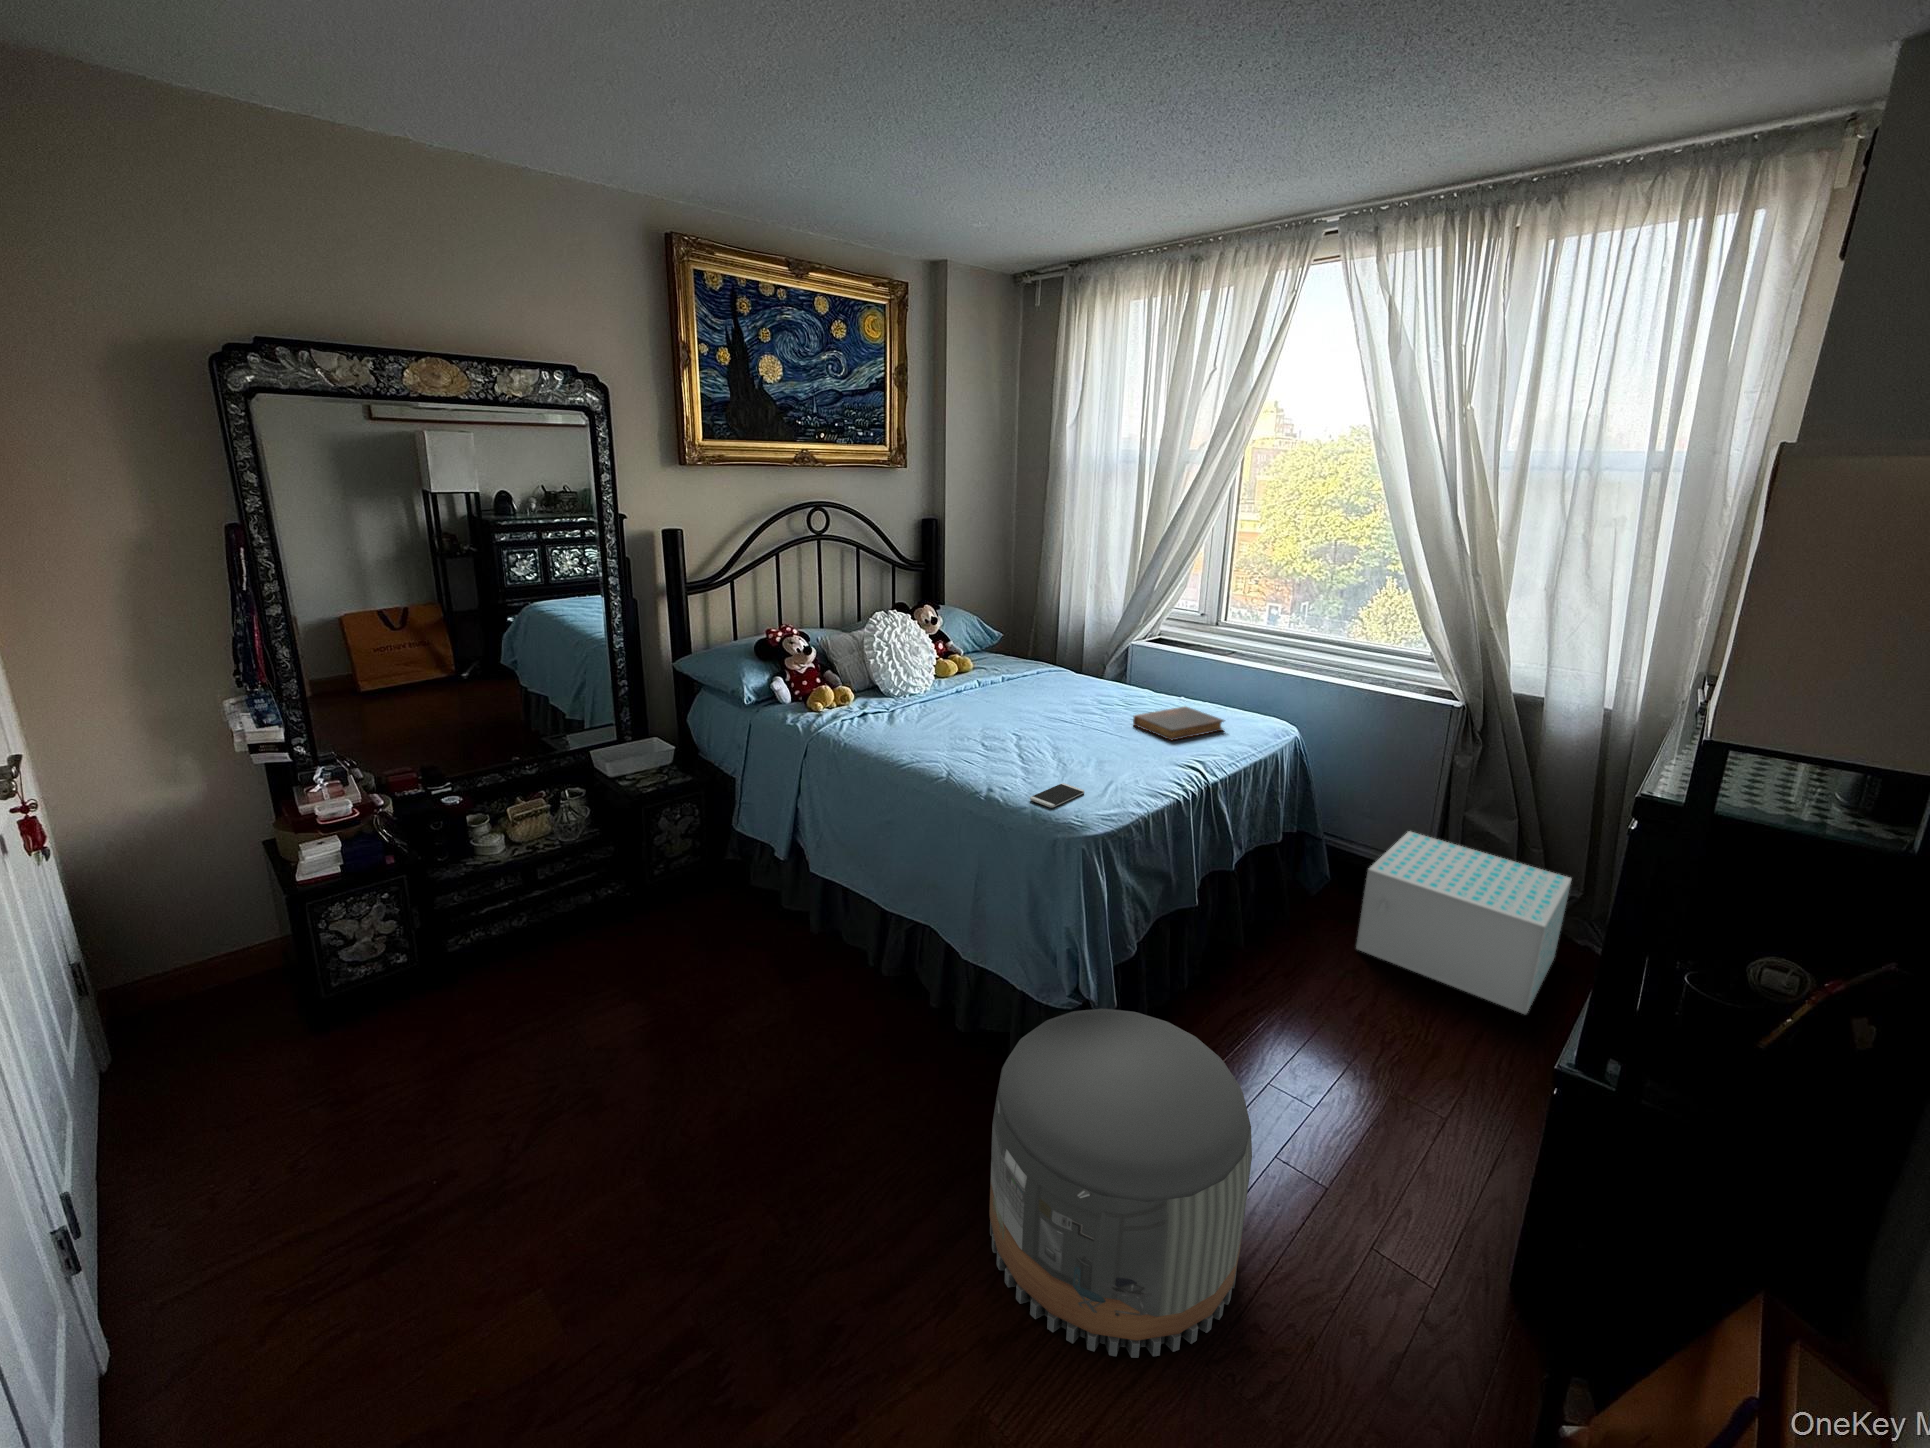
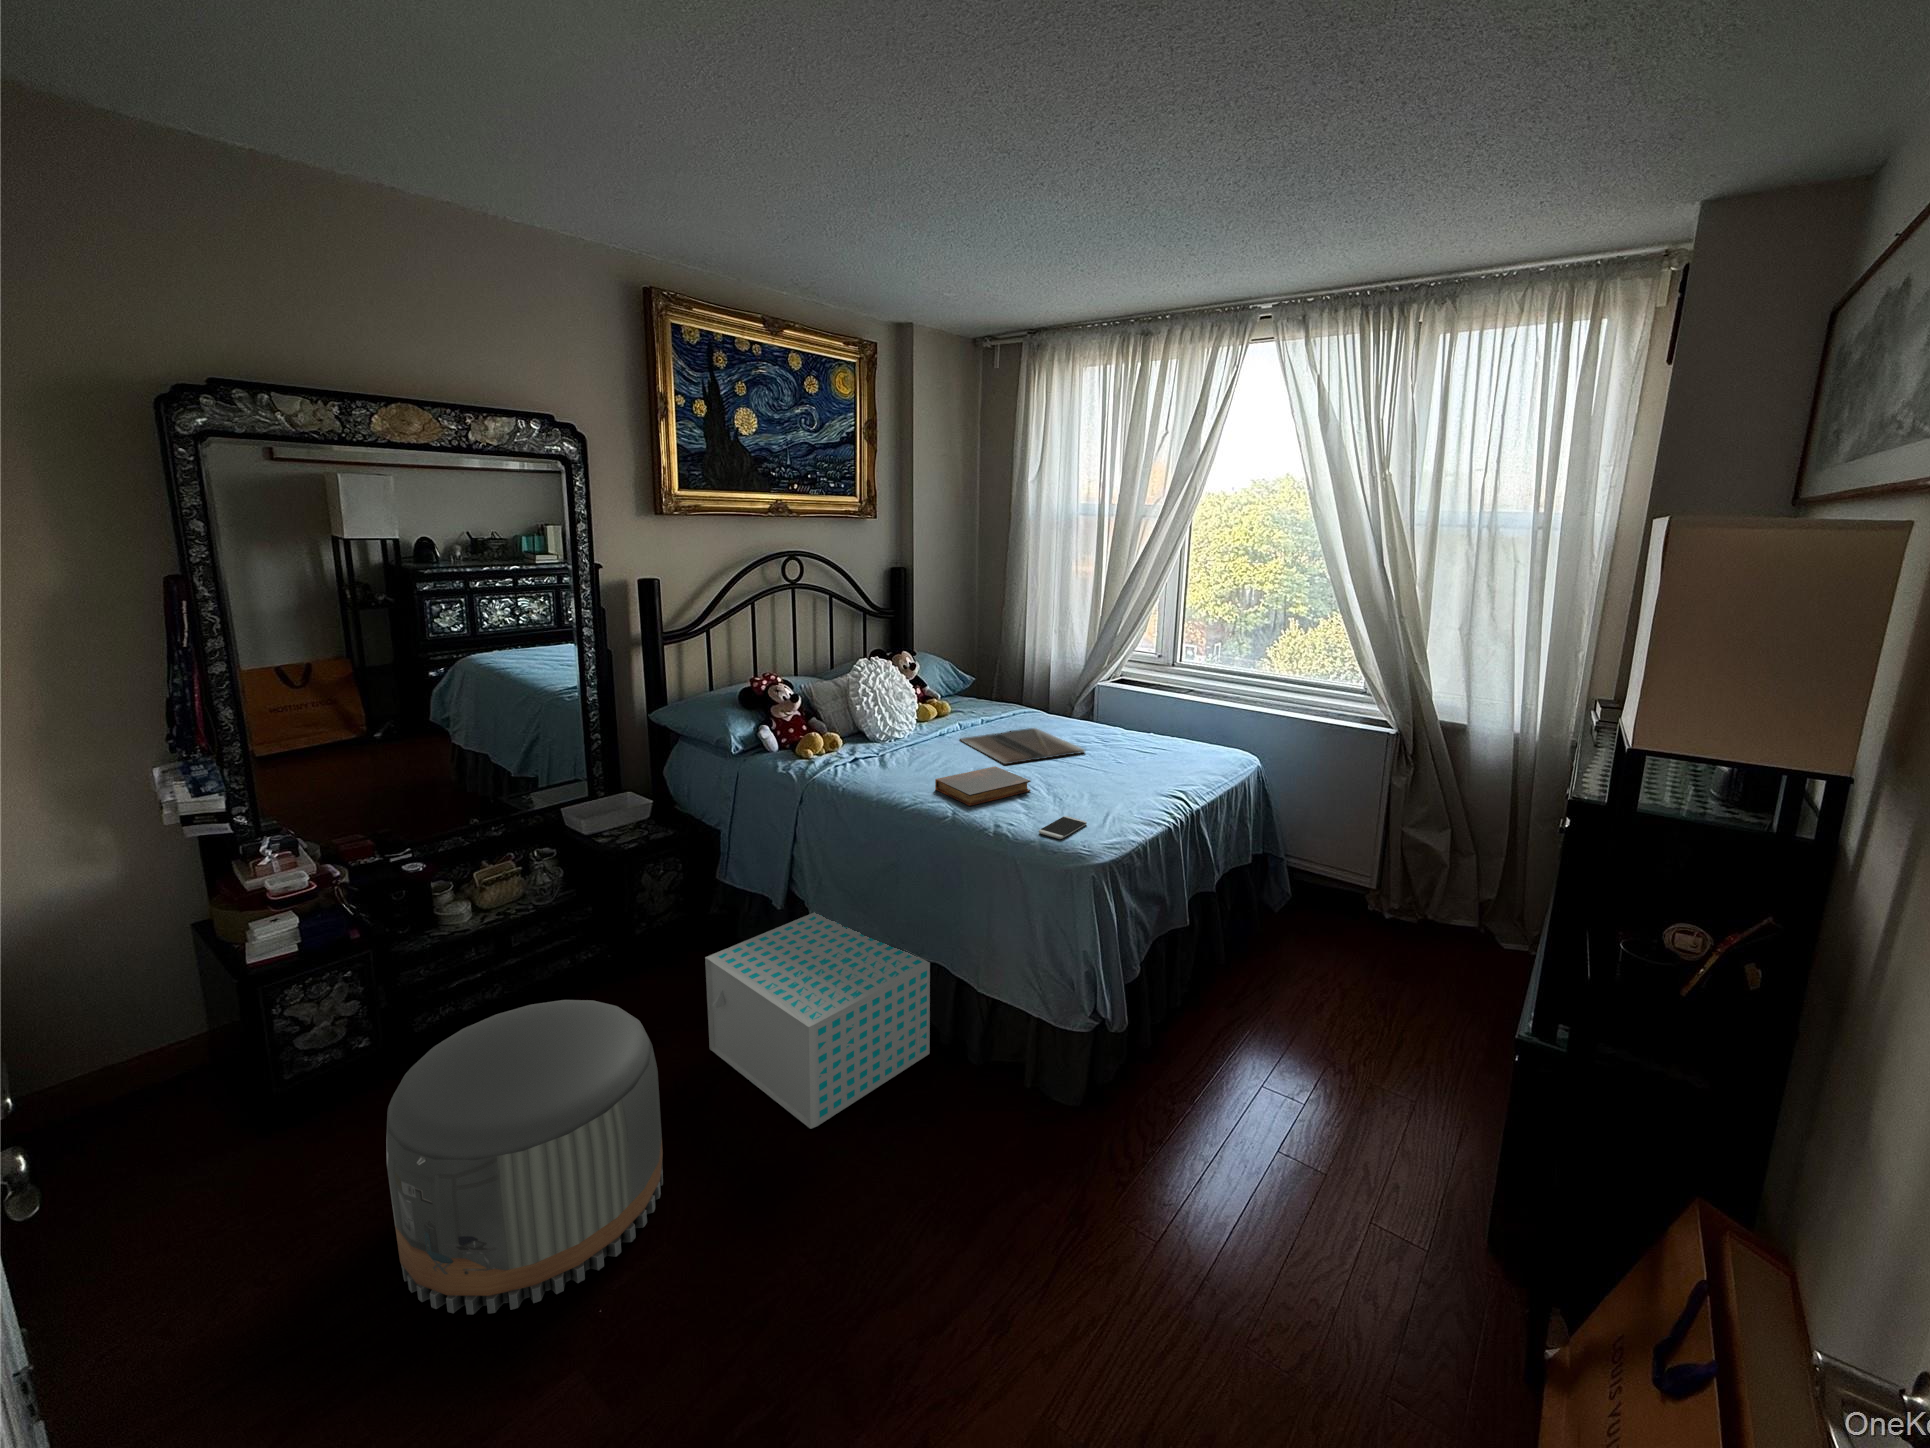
laptop: none [975,687,1105,725] -> present [960,728,1085,764]
book: present [1133,706,1224,740] -> present [935,766,1031,806]
storage box: present [1356,831,1571,1014] -> present [705,912,930,1129]
pouf: present [989,1009,1252,1358] -> present [386,1000,663,1314]

